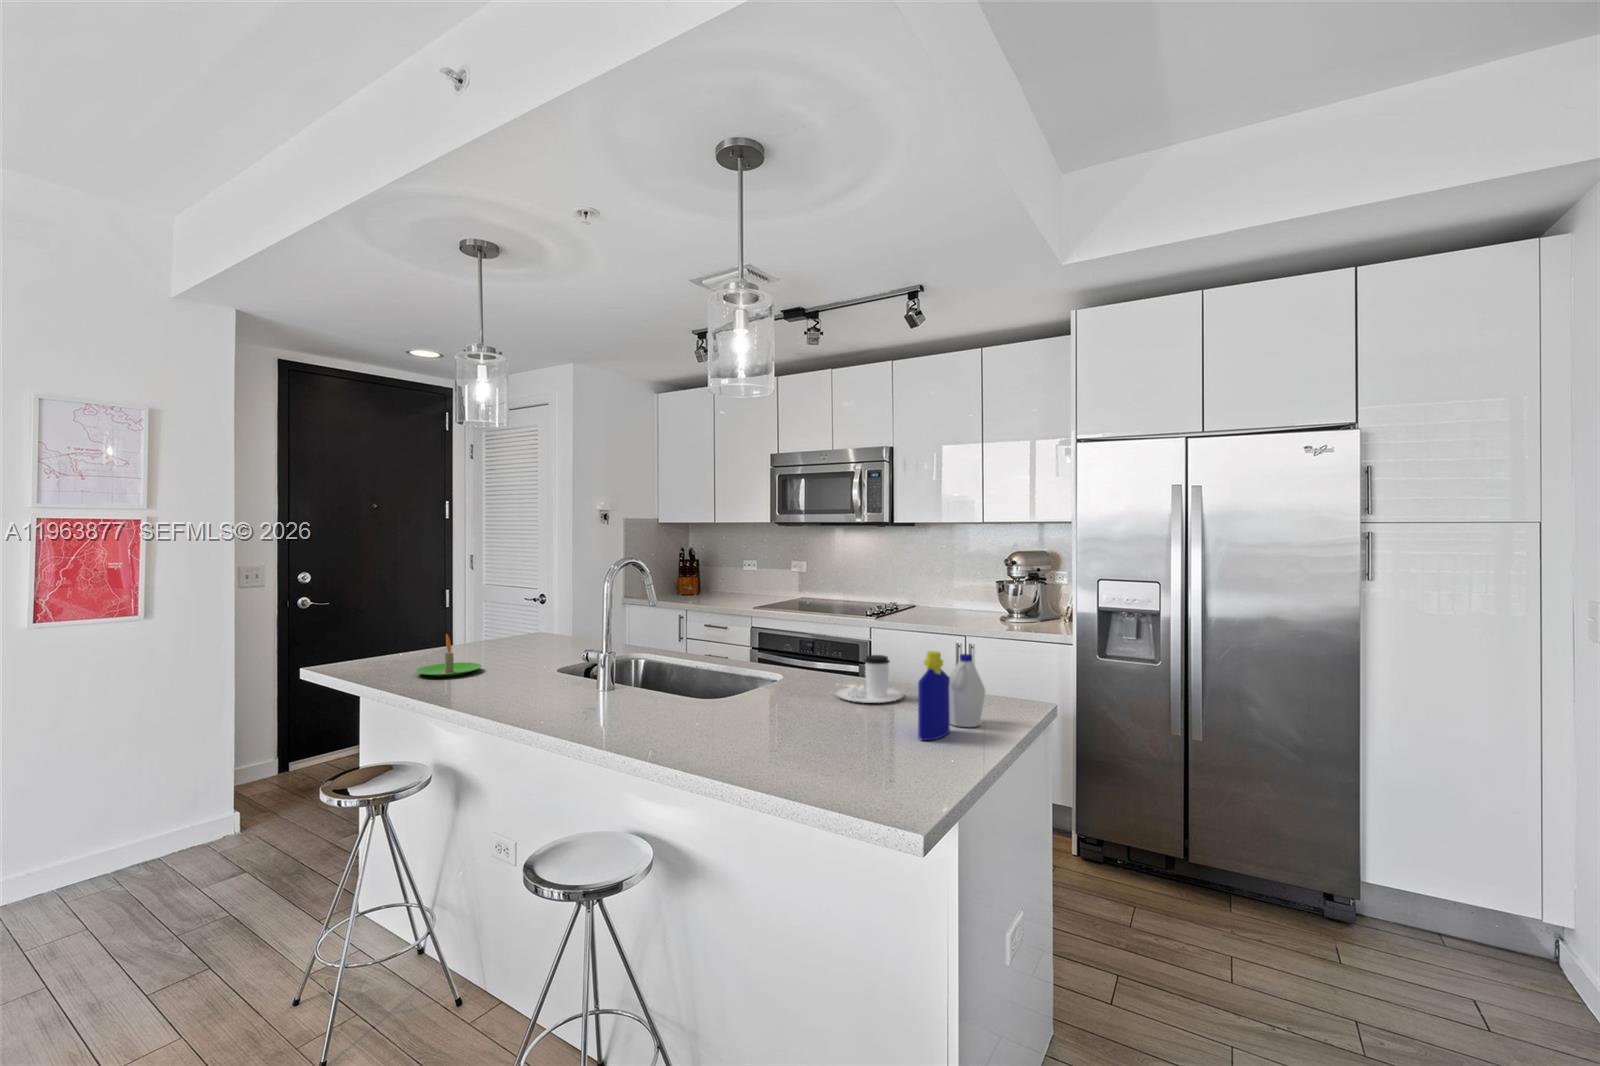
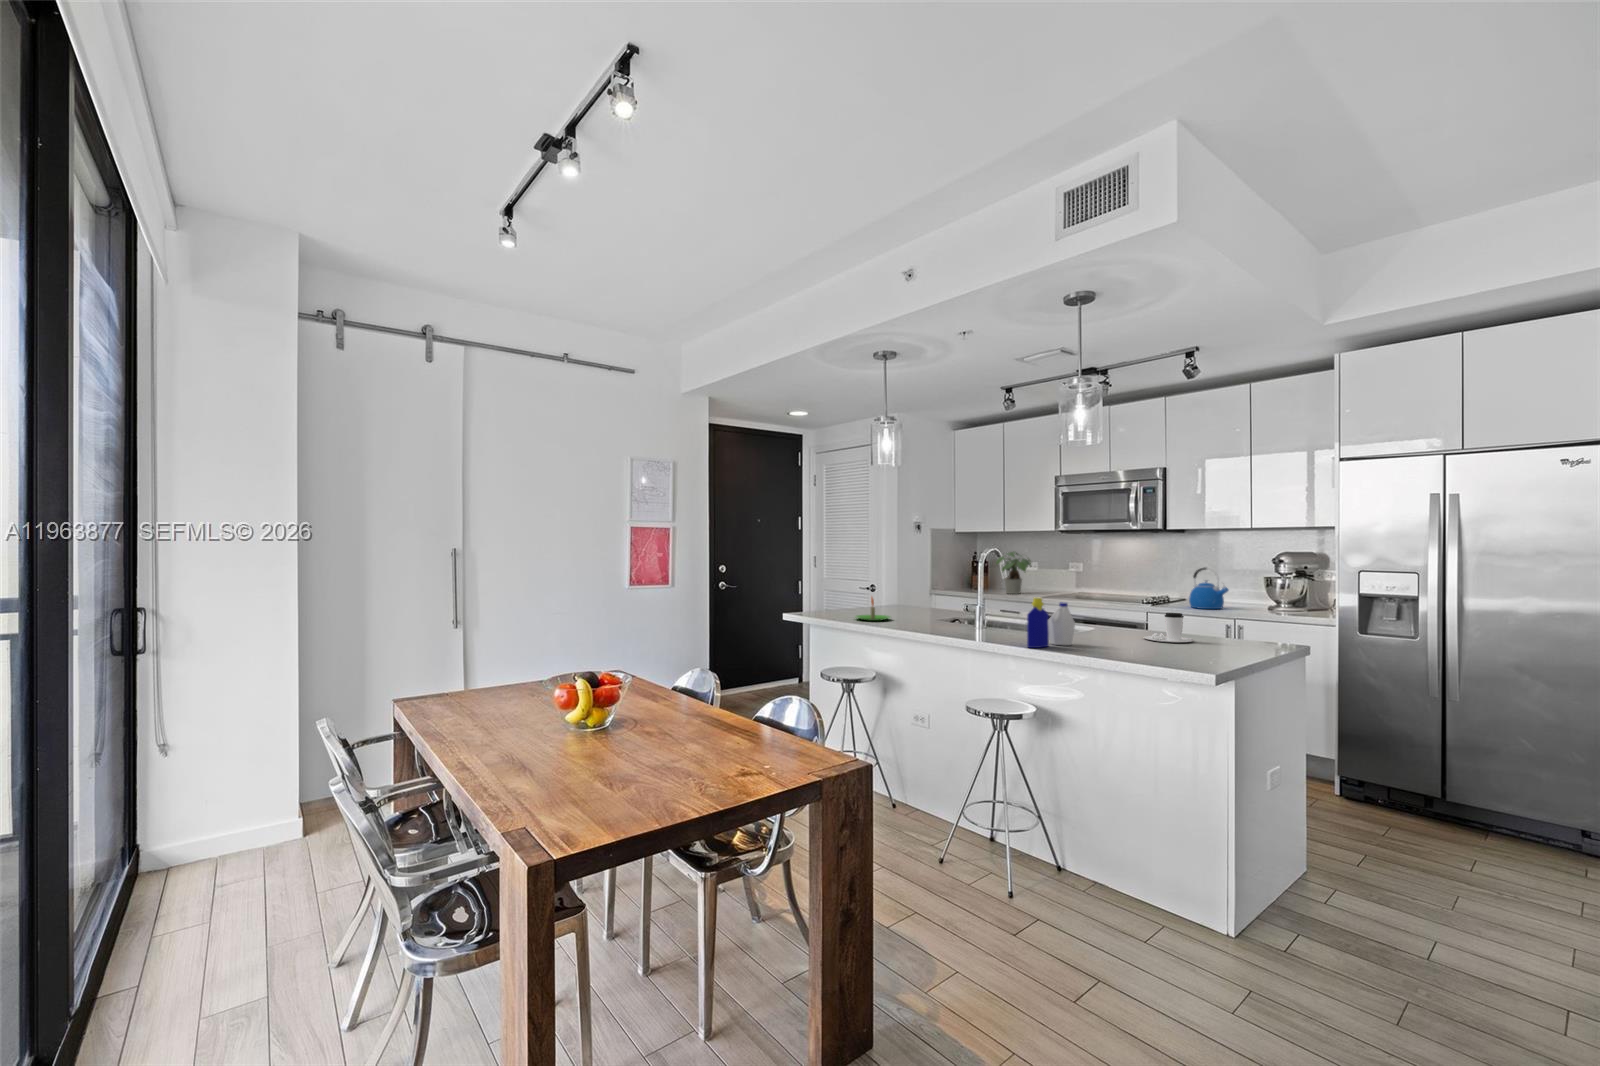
potted plant: none [698,550,745,604] -> present [996,552,1031,594]
kettle: none [916,571,959,623] -> present [1189,568,1228,609]
bottle: present [918,651,985,740] -> present [1027,598,1075,648]

